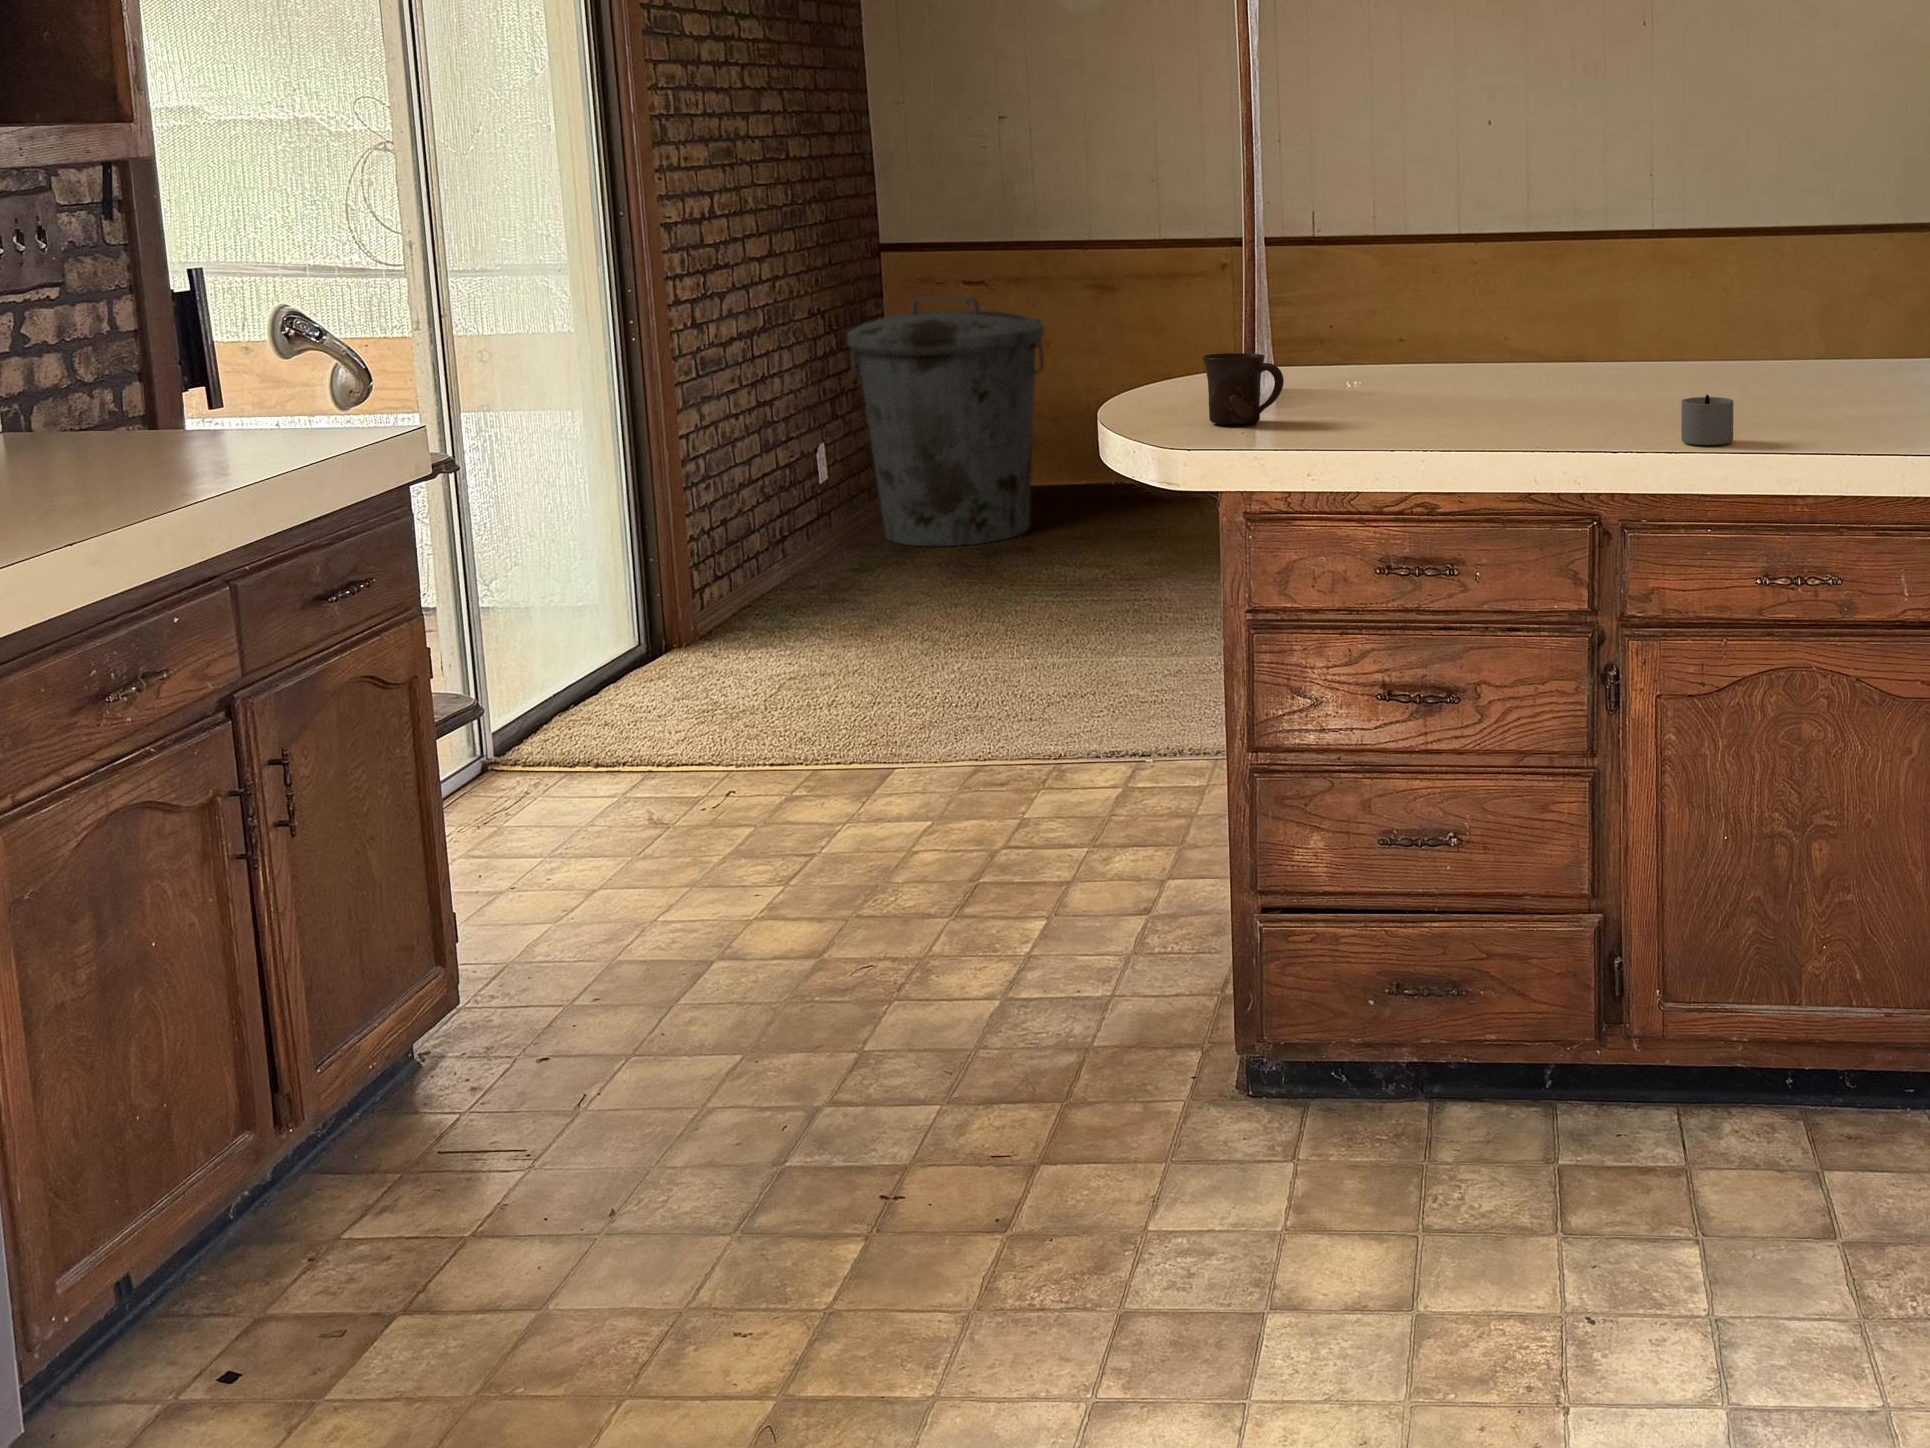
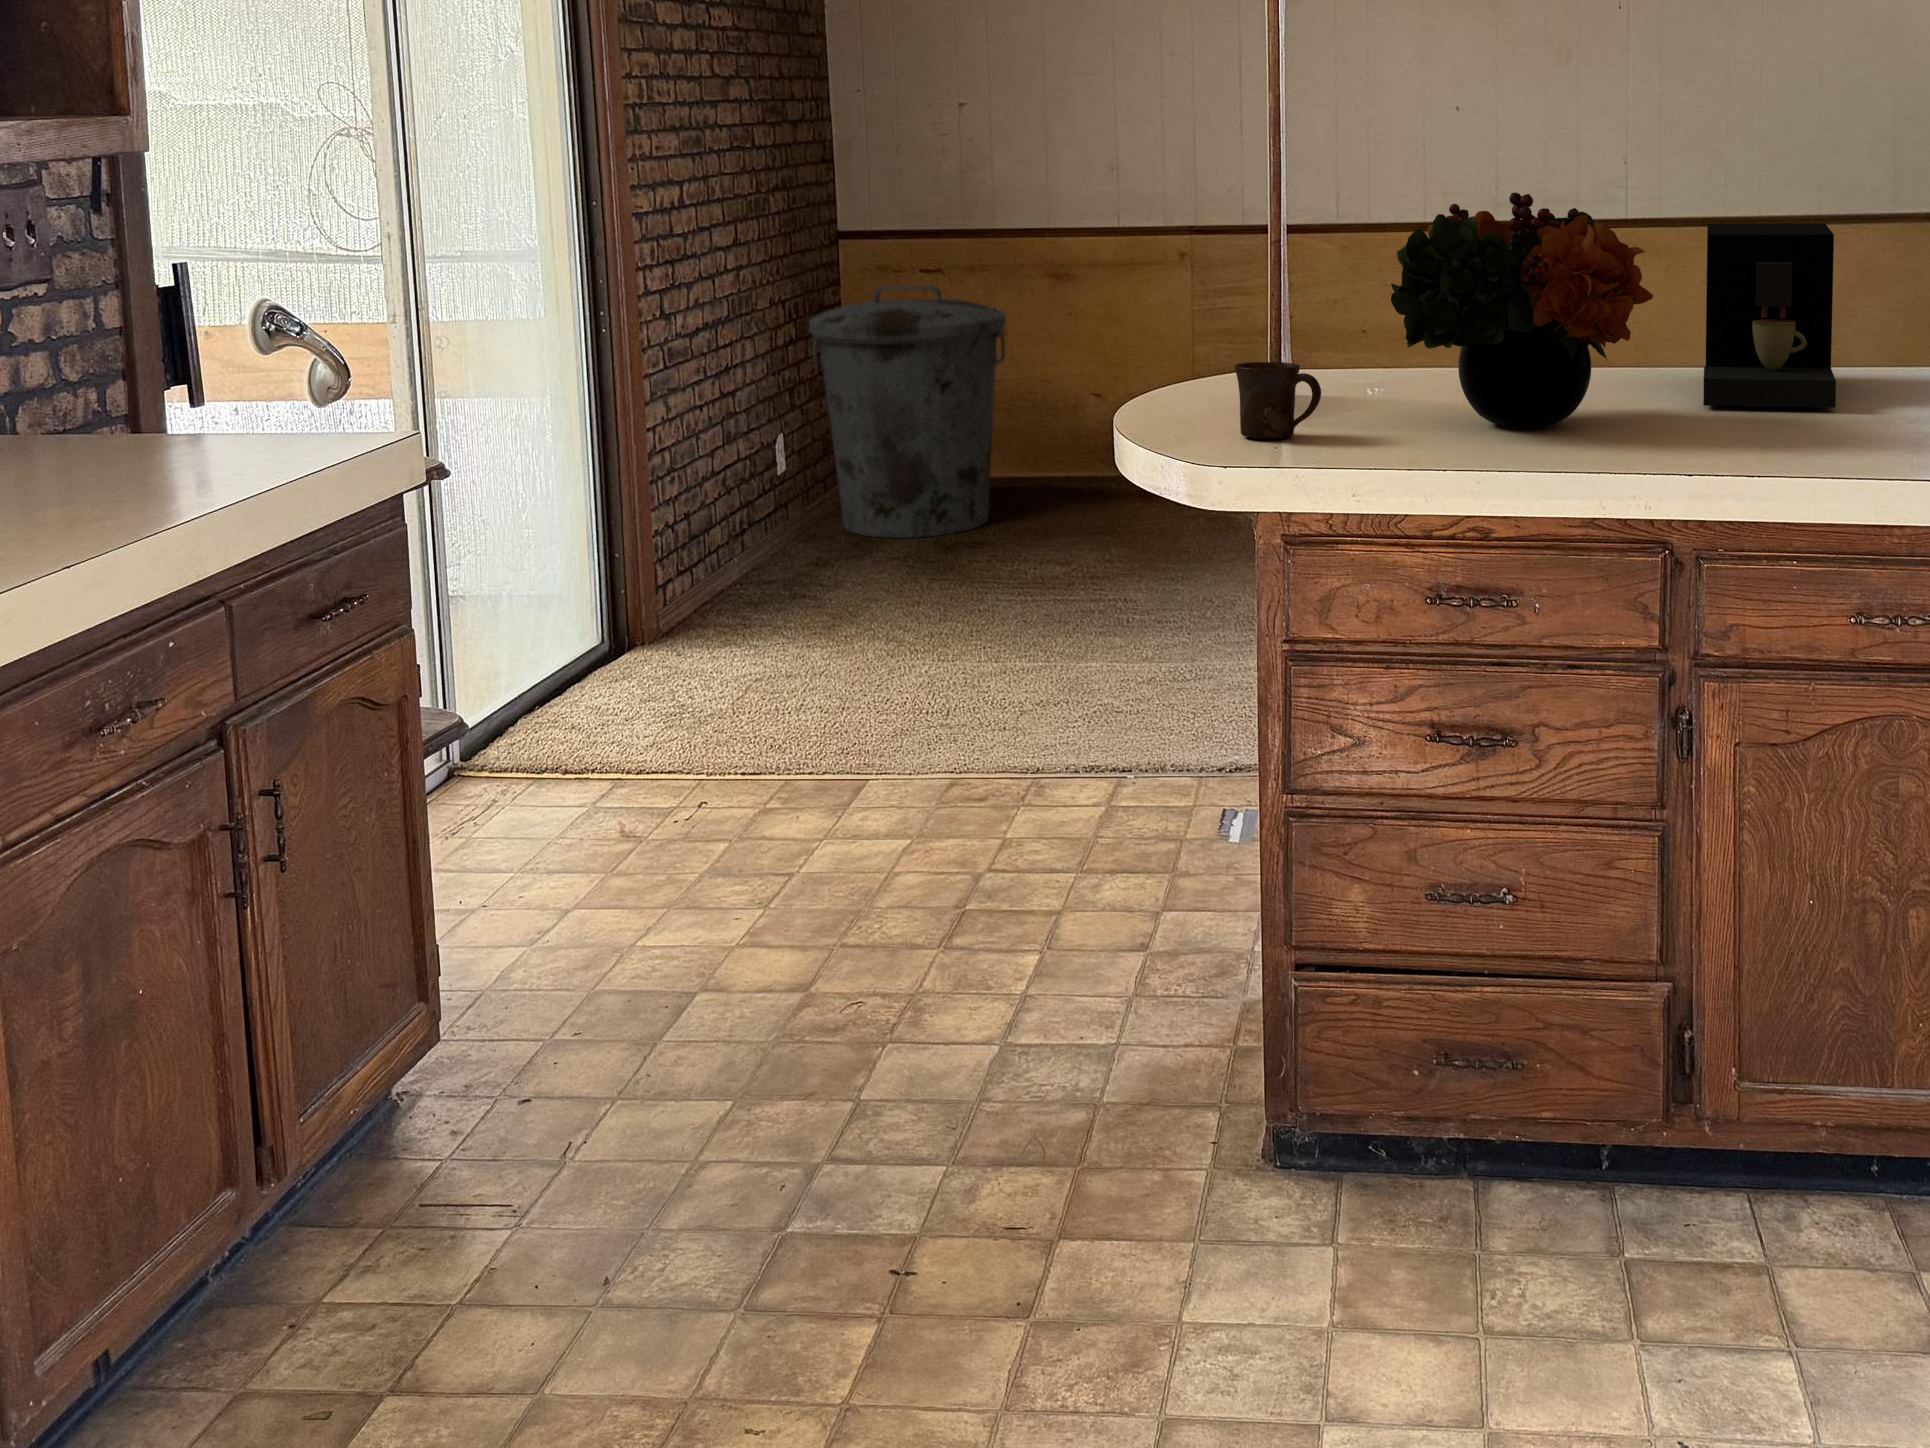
flower arrangement: none [1343,192,1596,413] -> present [1391,193,1653,428]
coffee maker: none [1652,222,1777,393] -> present [1703,223,1836,408]
candle: present [1681,395,1733,445] -> none [1761,414,1841,469]

